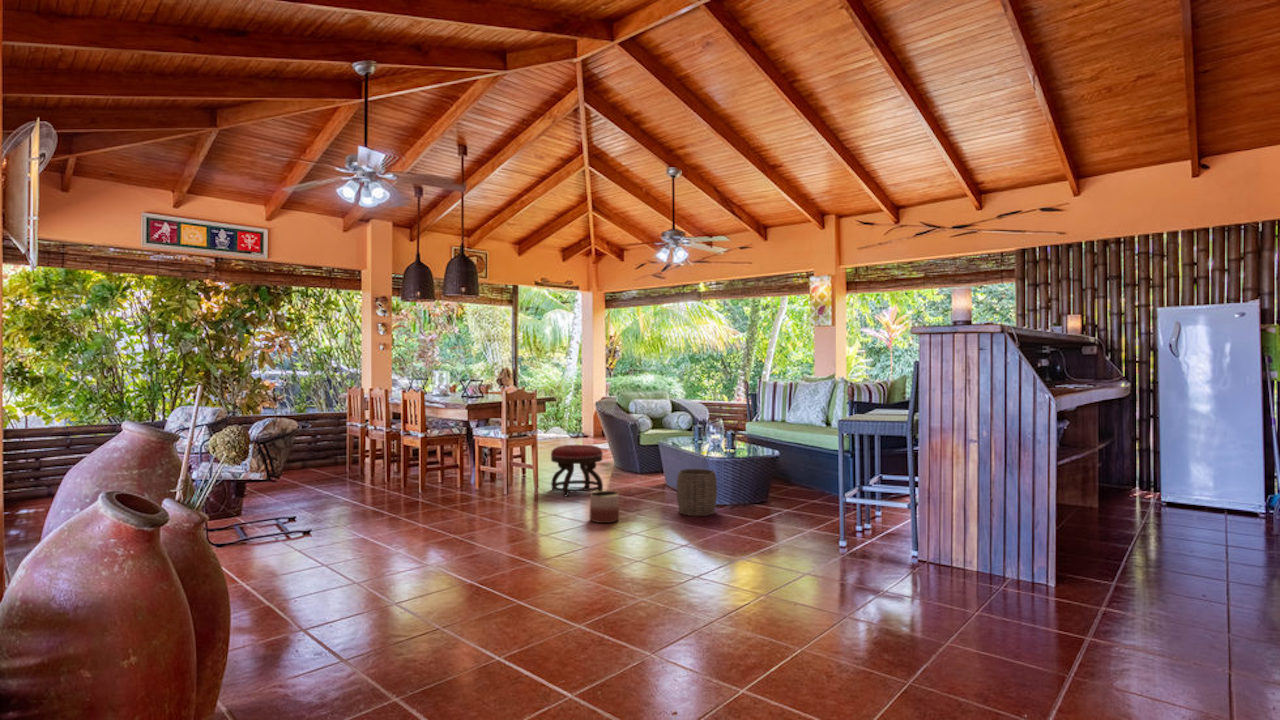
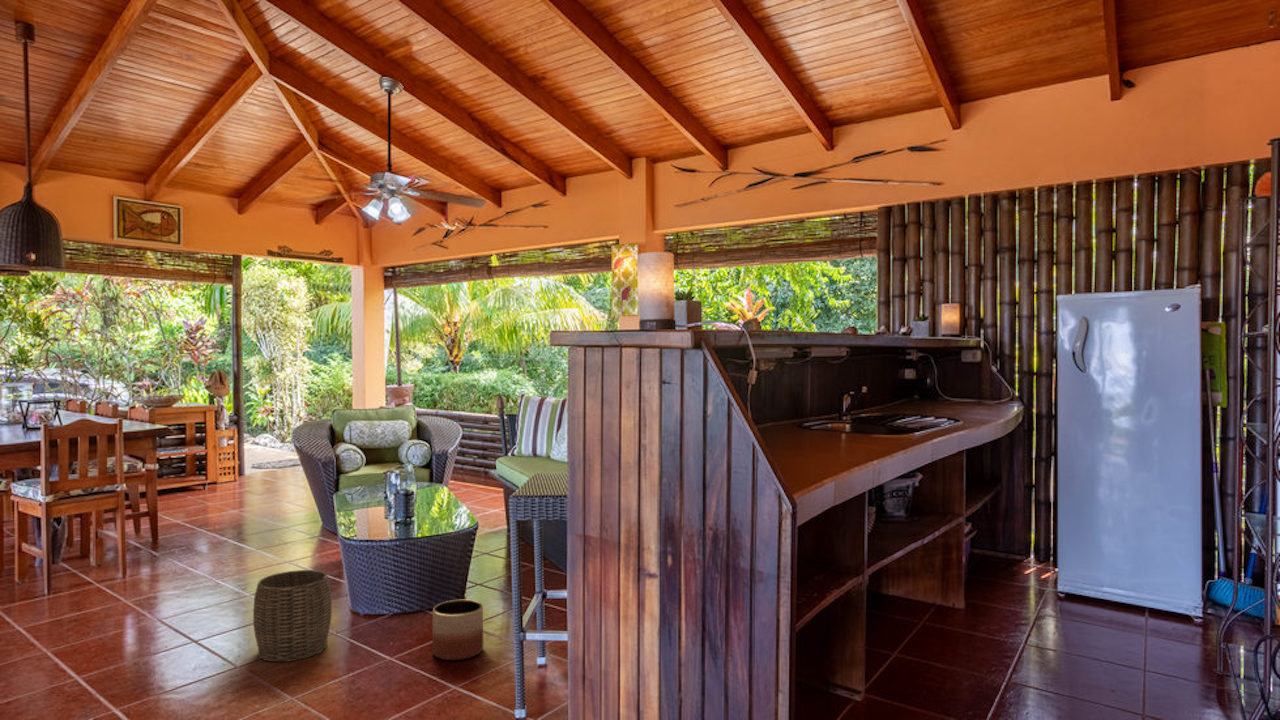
ottoman: present [551,445,603,496] -> none [97,517,200,613]
planter: present [590,491,619,523] -> present [432,600,484,660]

